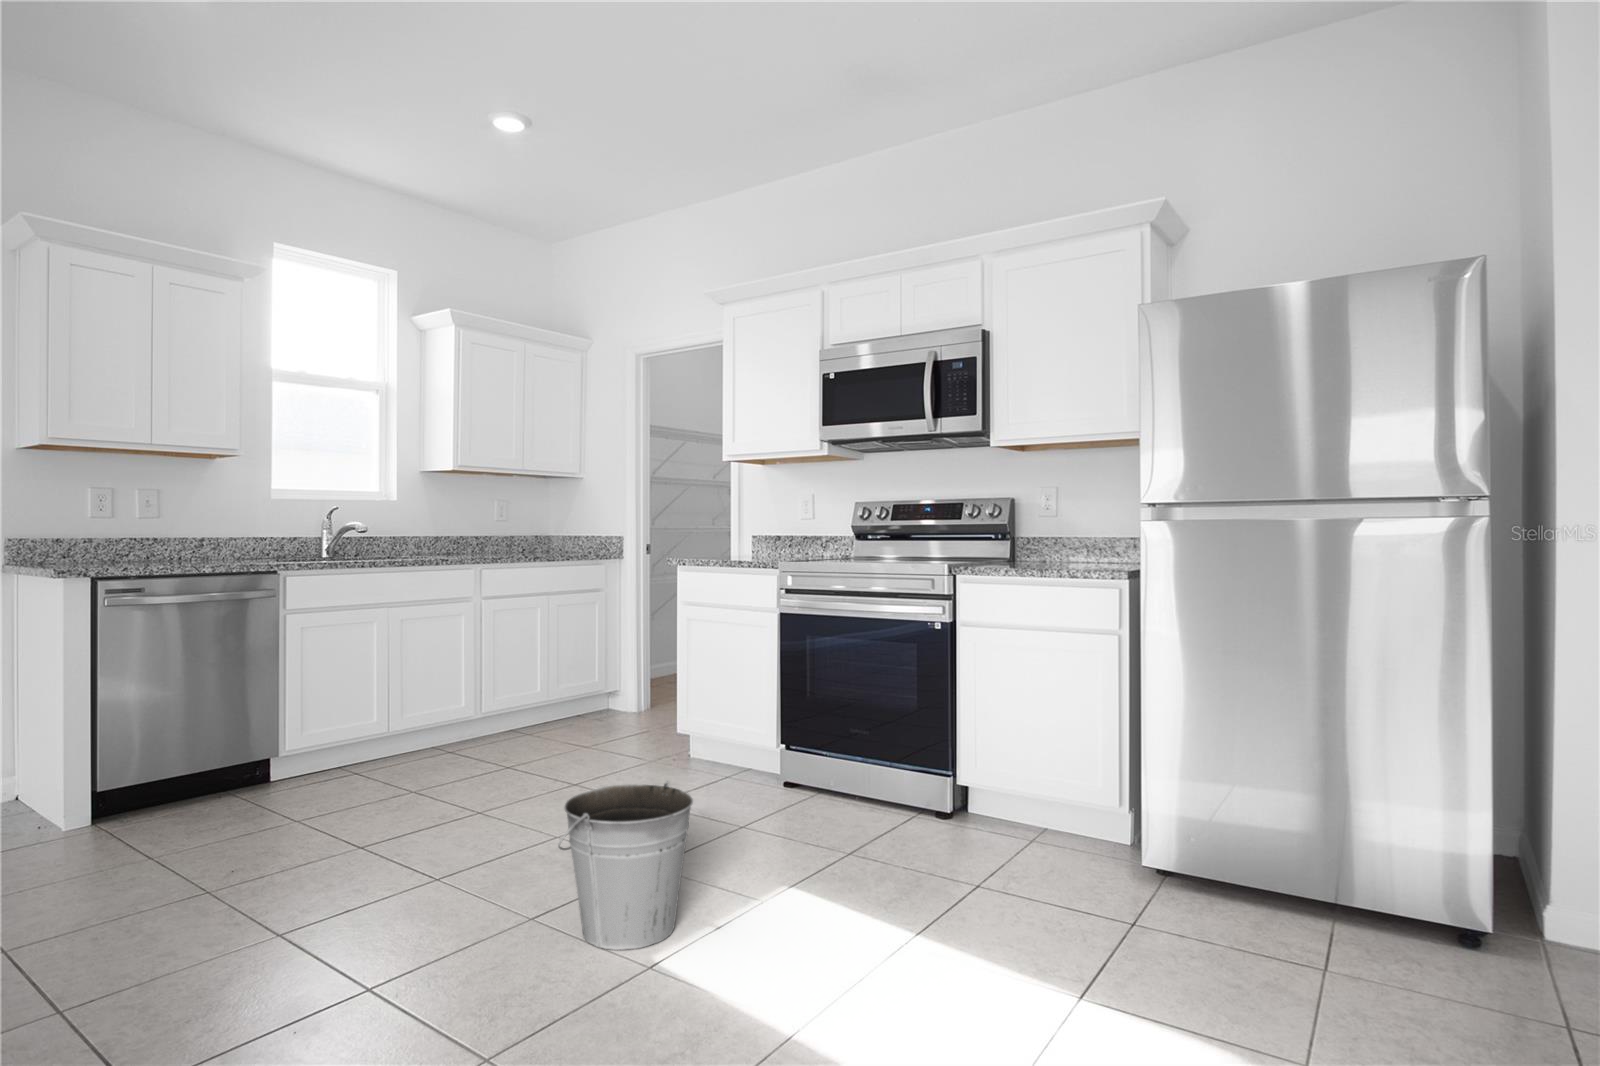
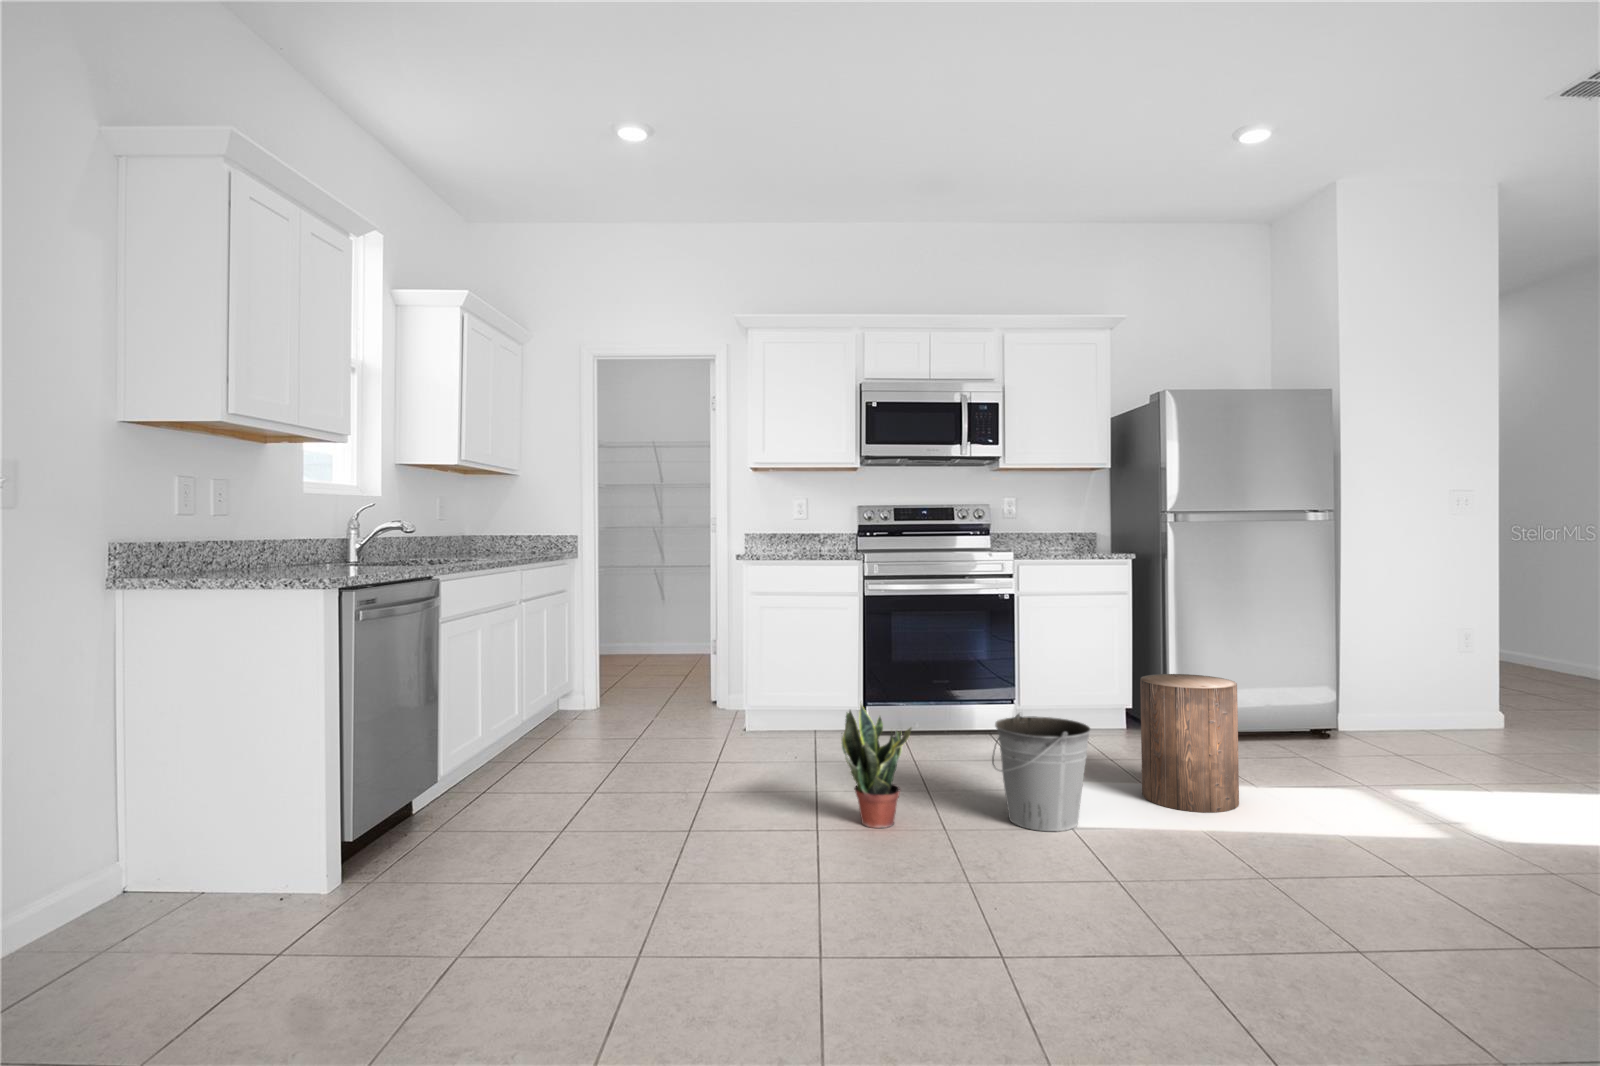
potted plant: none [445,731,547,885] -> present [841,704,911,828]
stool: none [812,762,953,1003] -> present [1140,674,1239,812]

